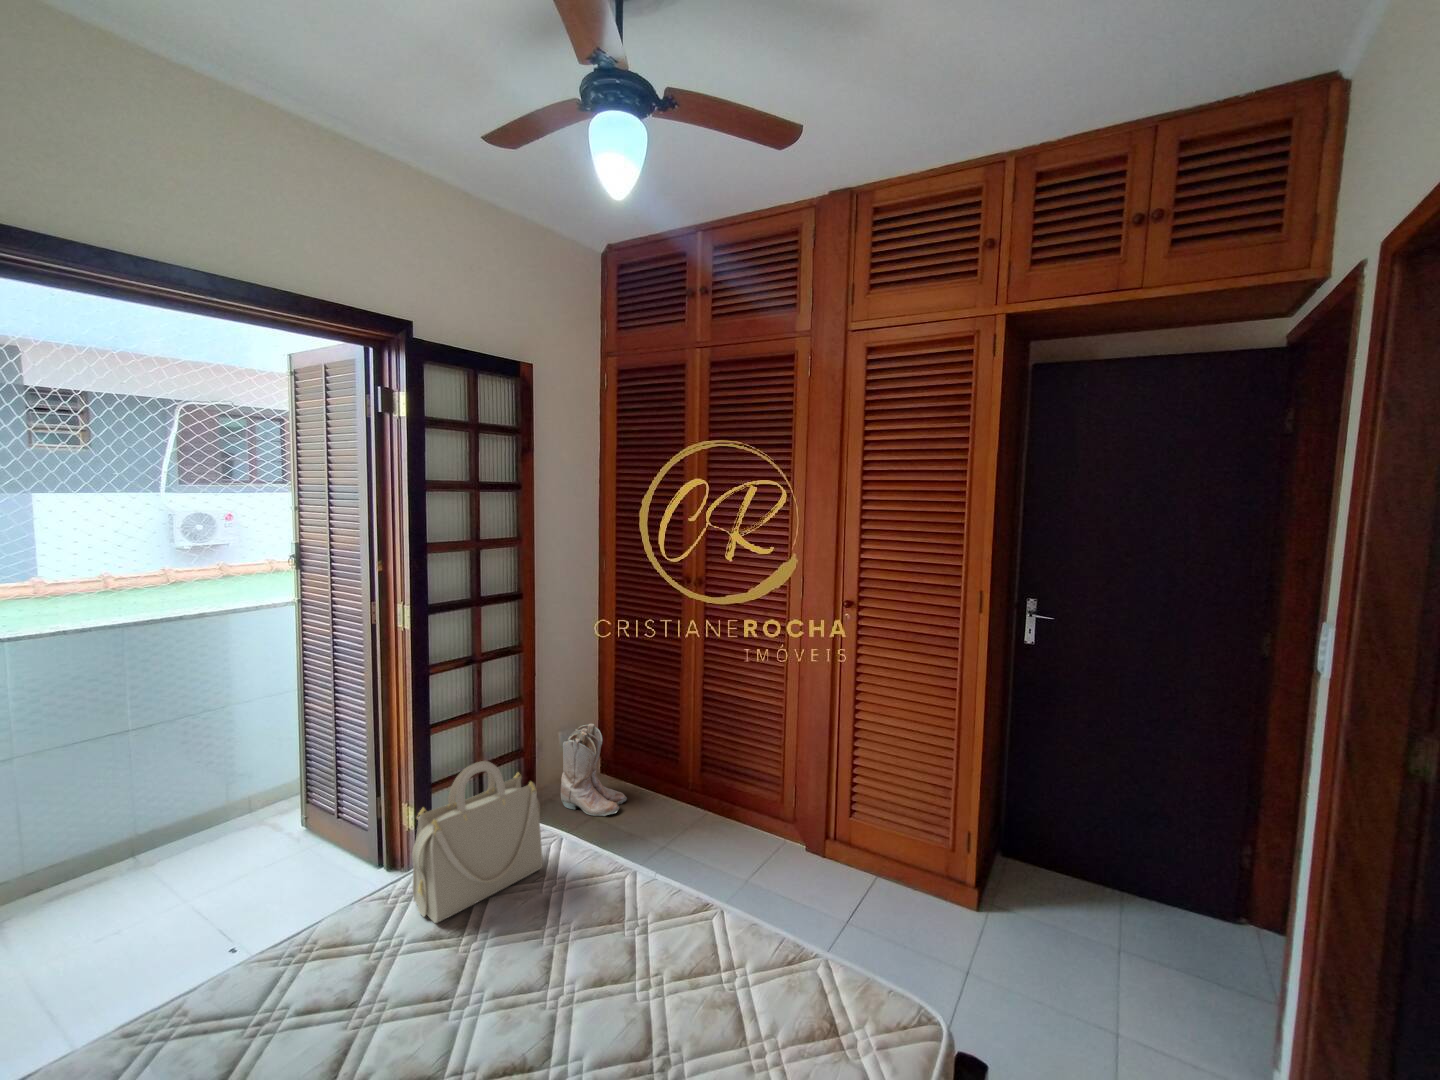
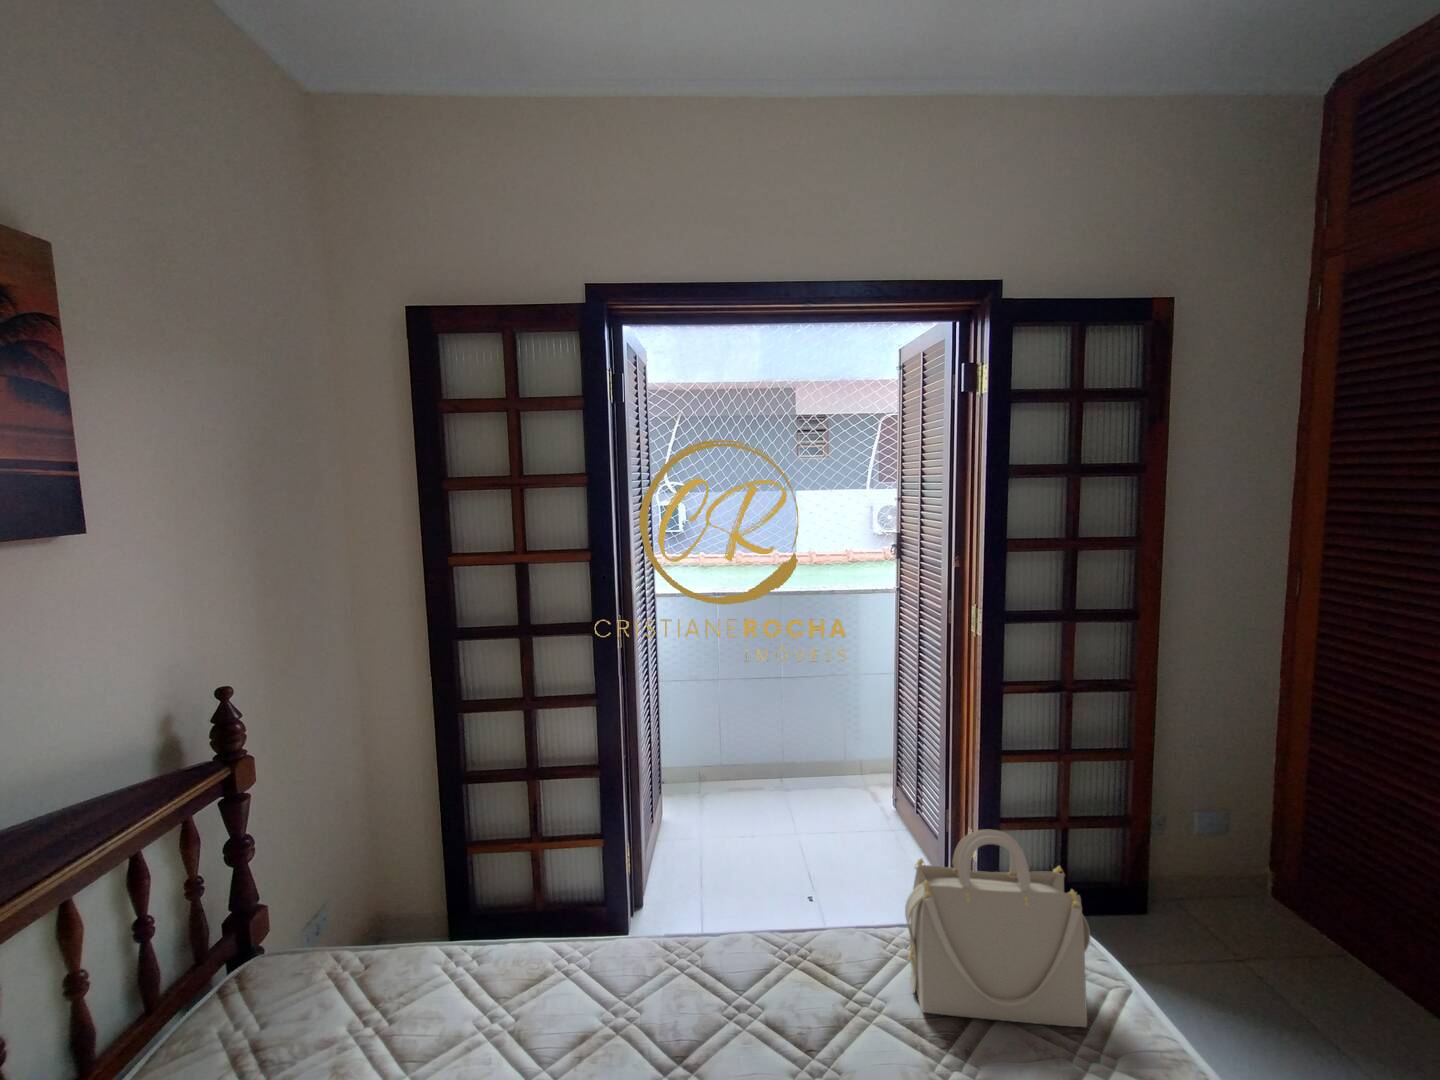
boots: present [561,724,627,816] -> none [1193,823,1326,989]

